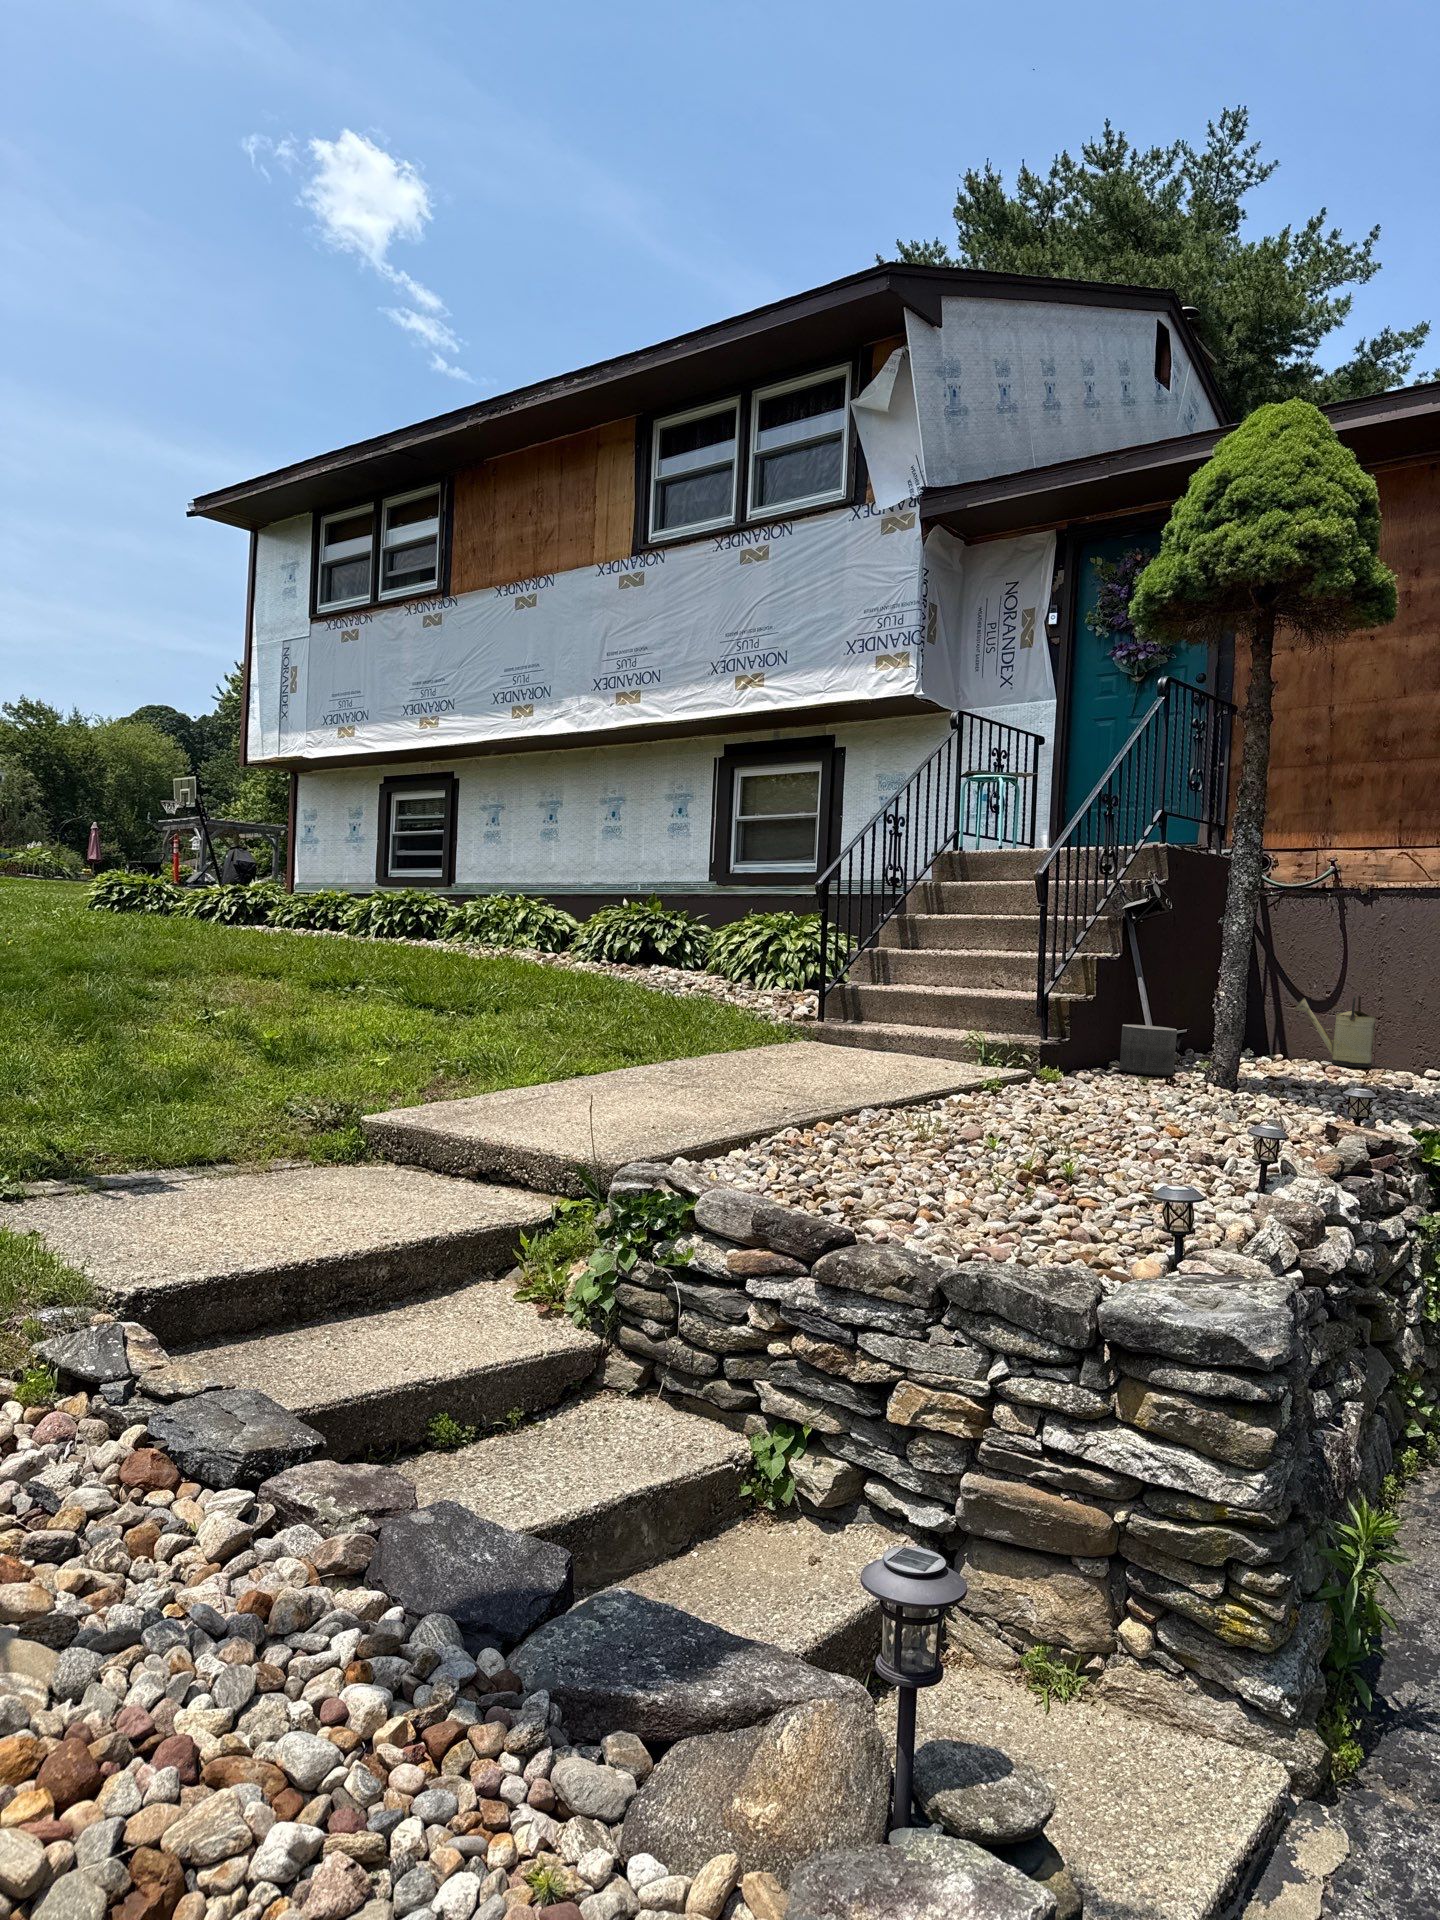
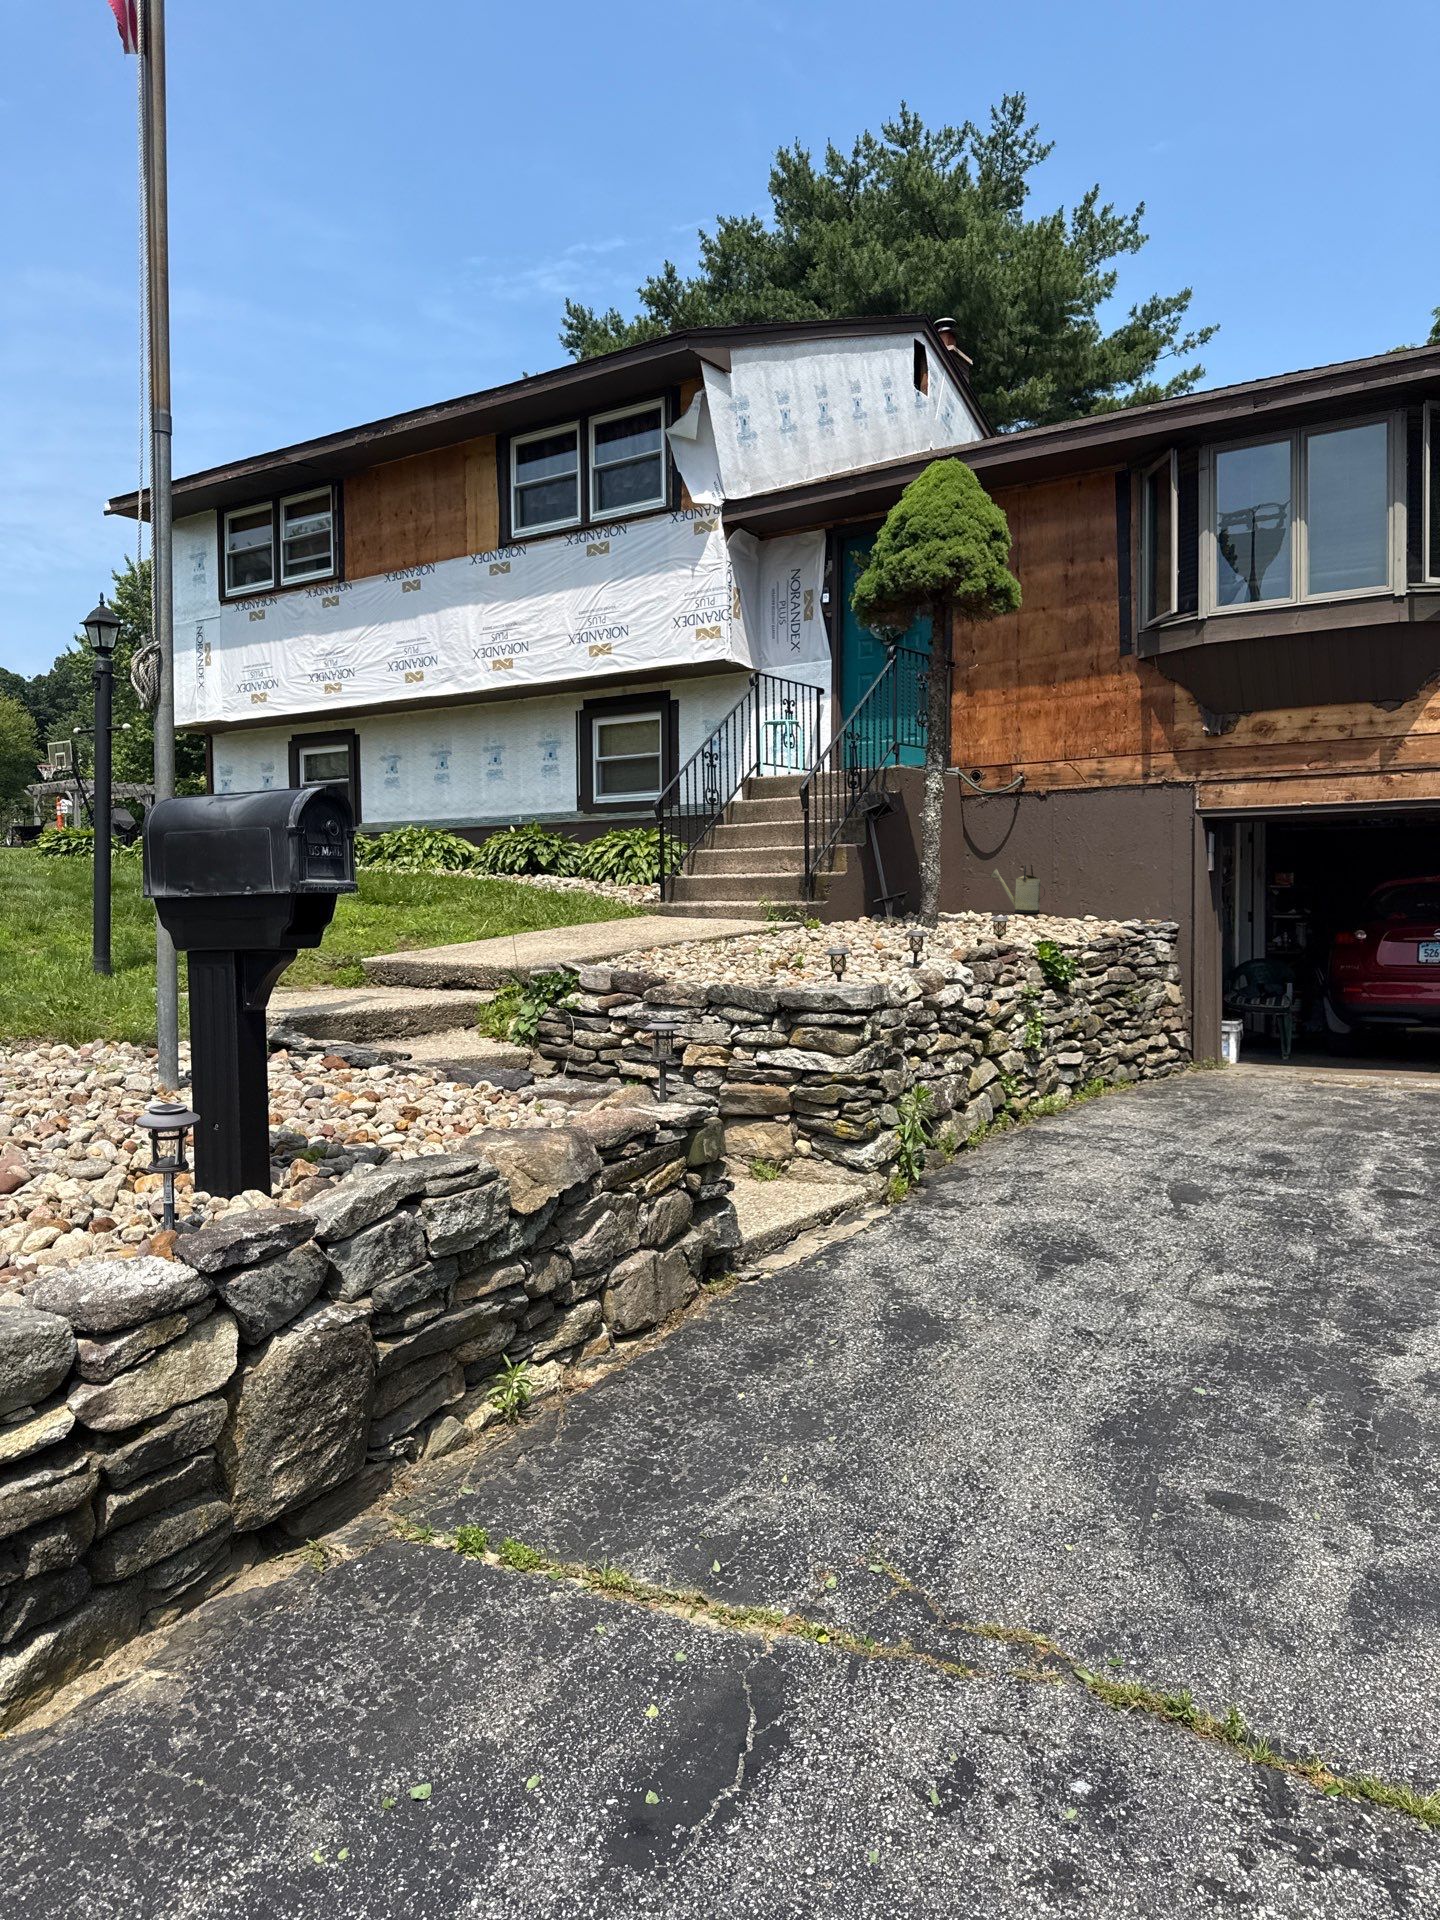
planter: present [1119,1025,1177,1076] -> none [861,890,897,921]

